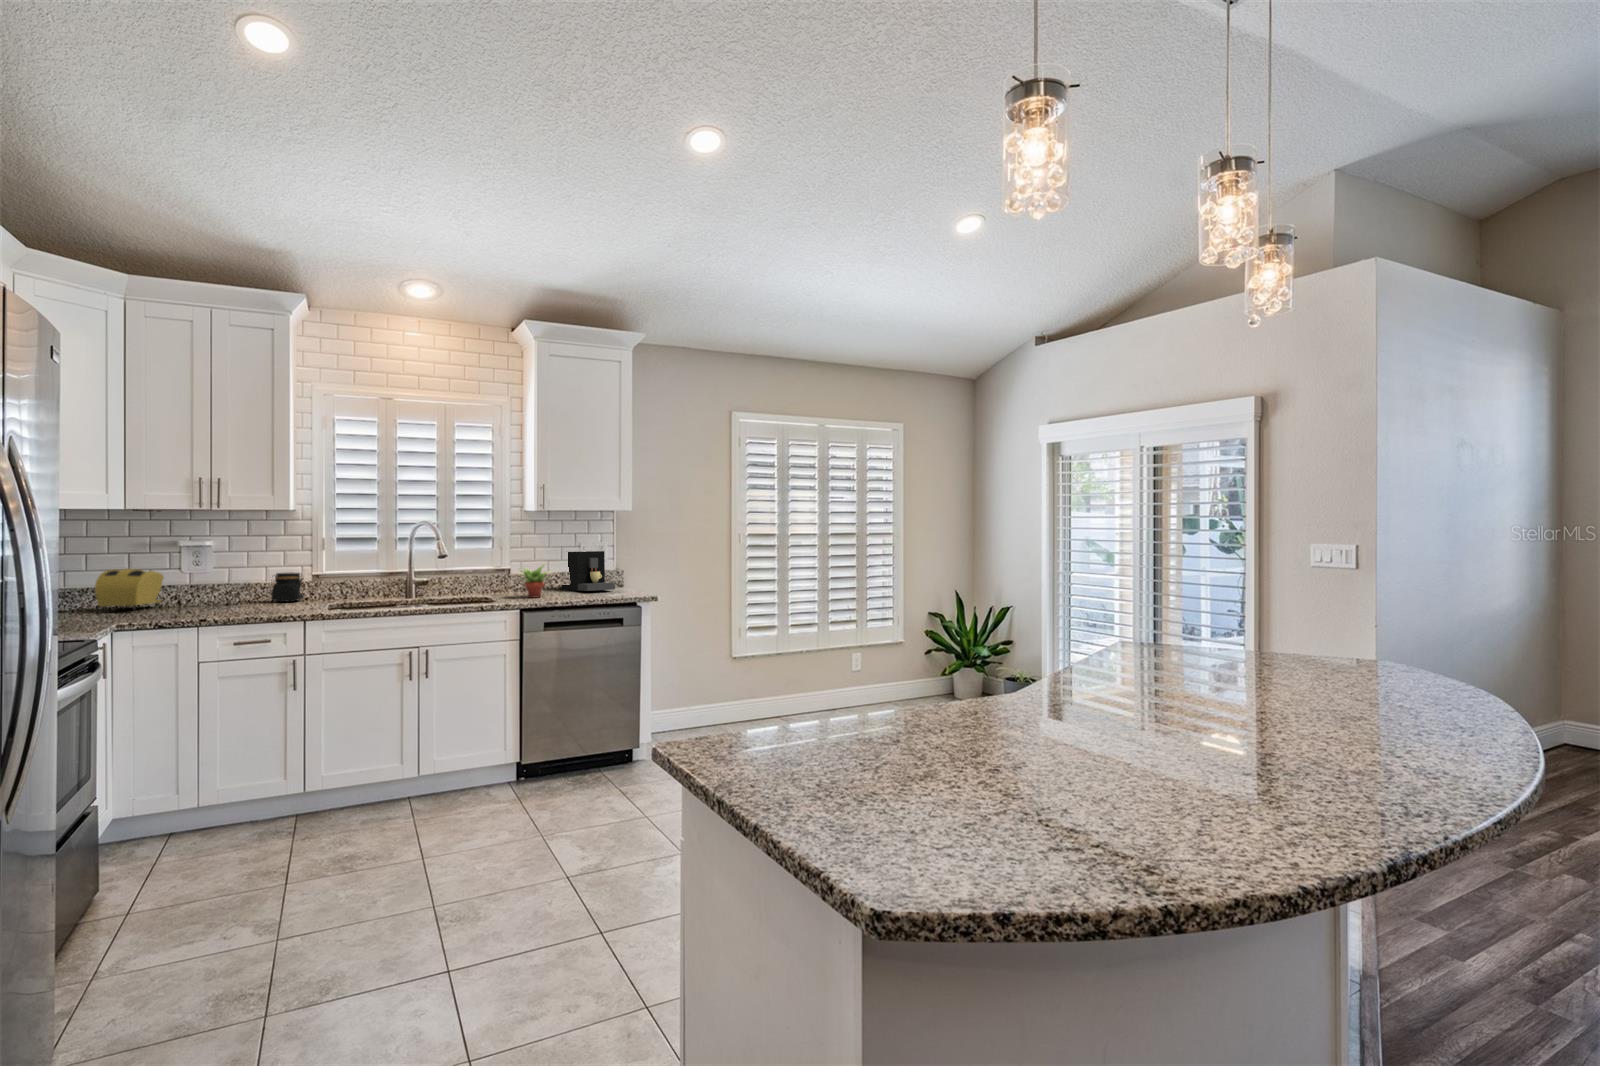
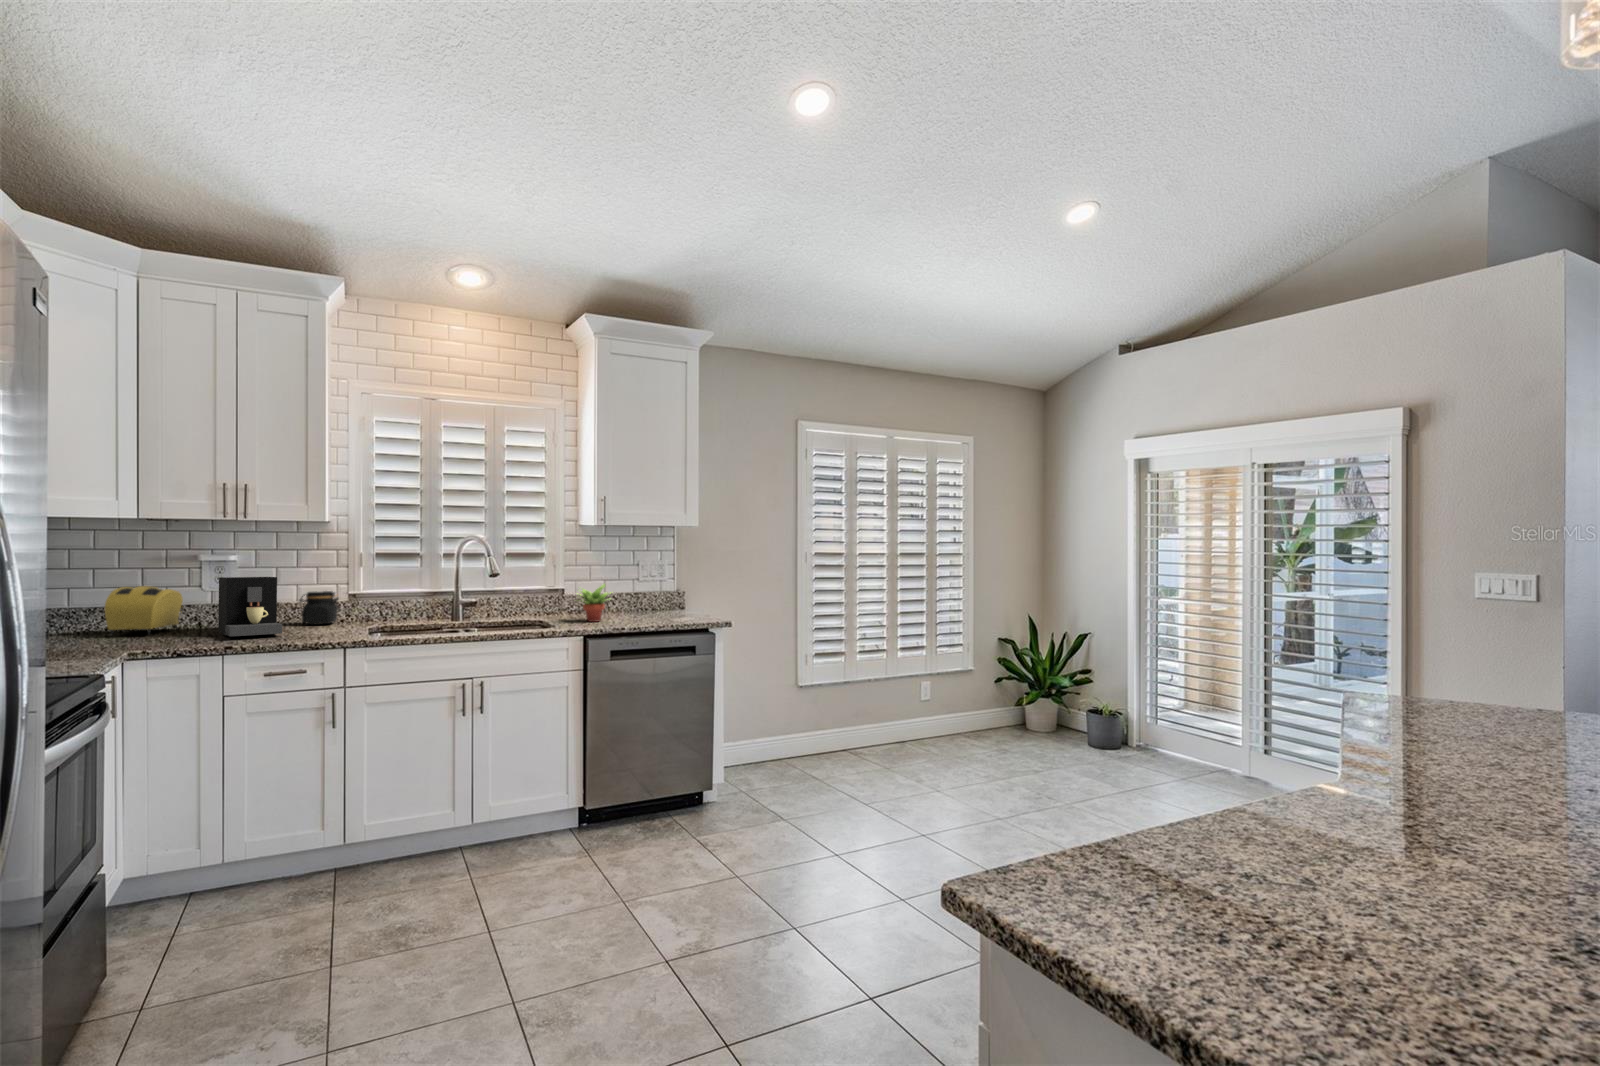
coffee maker: present [561,551,615,591] -> present [218,577,282,636]

